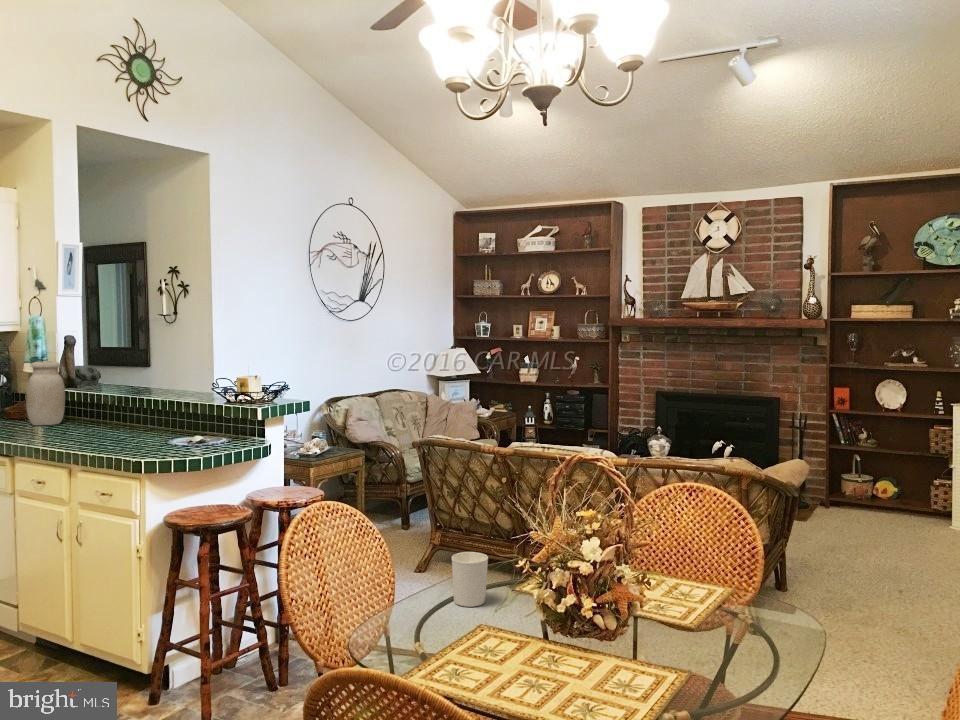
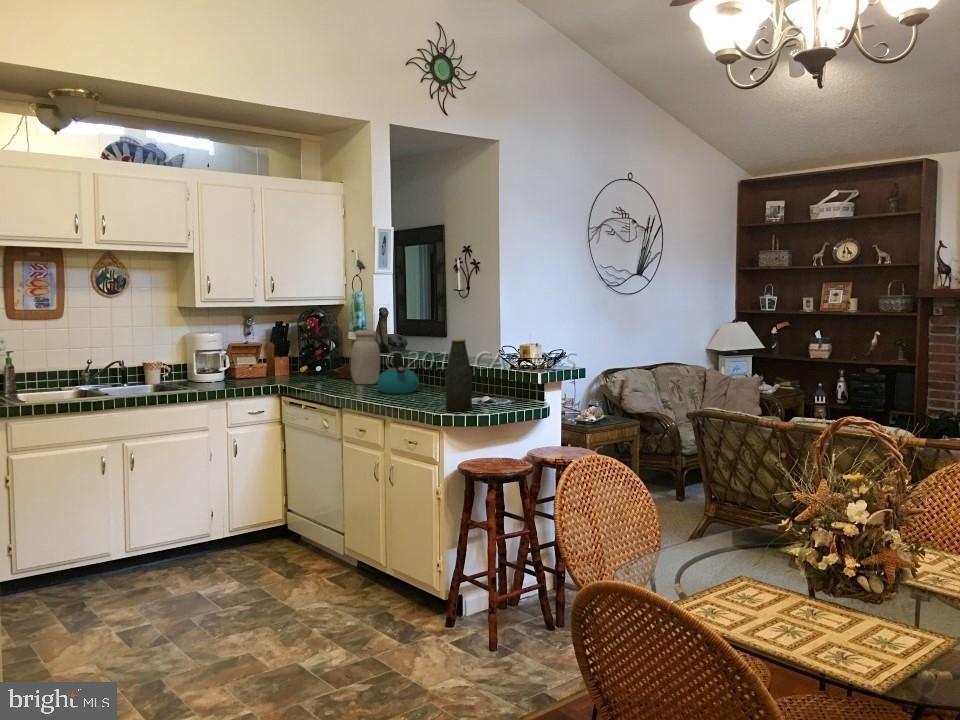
bottle: none [147,373,180,456] -> present [445,339,472,412]
kettle: none [61,388,114,436] -> present [377,352,419,394]
candle holder: present [451,552,488,607] -> none [715,510,752,561]

